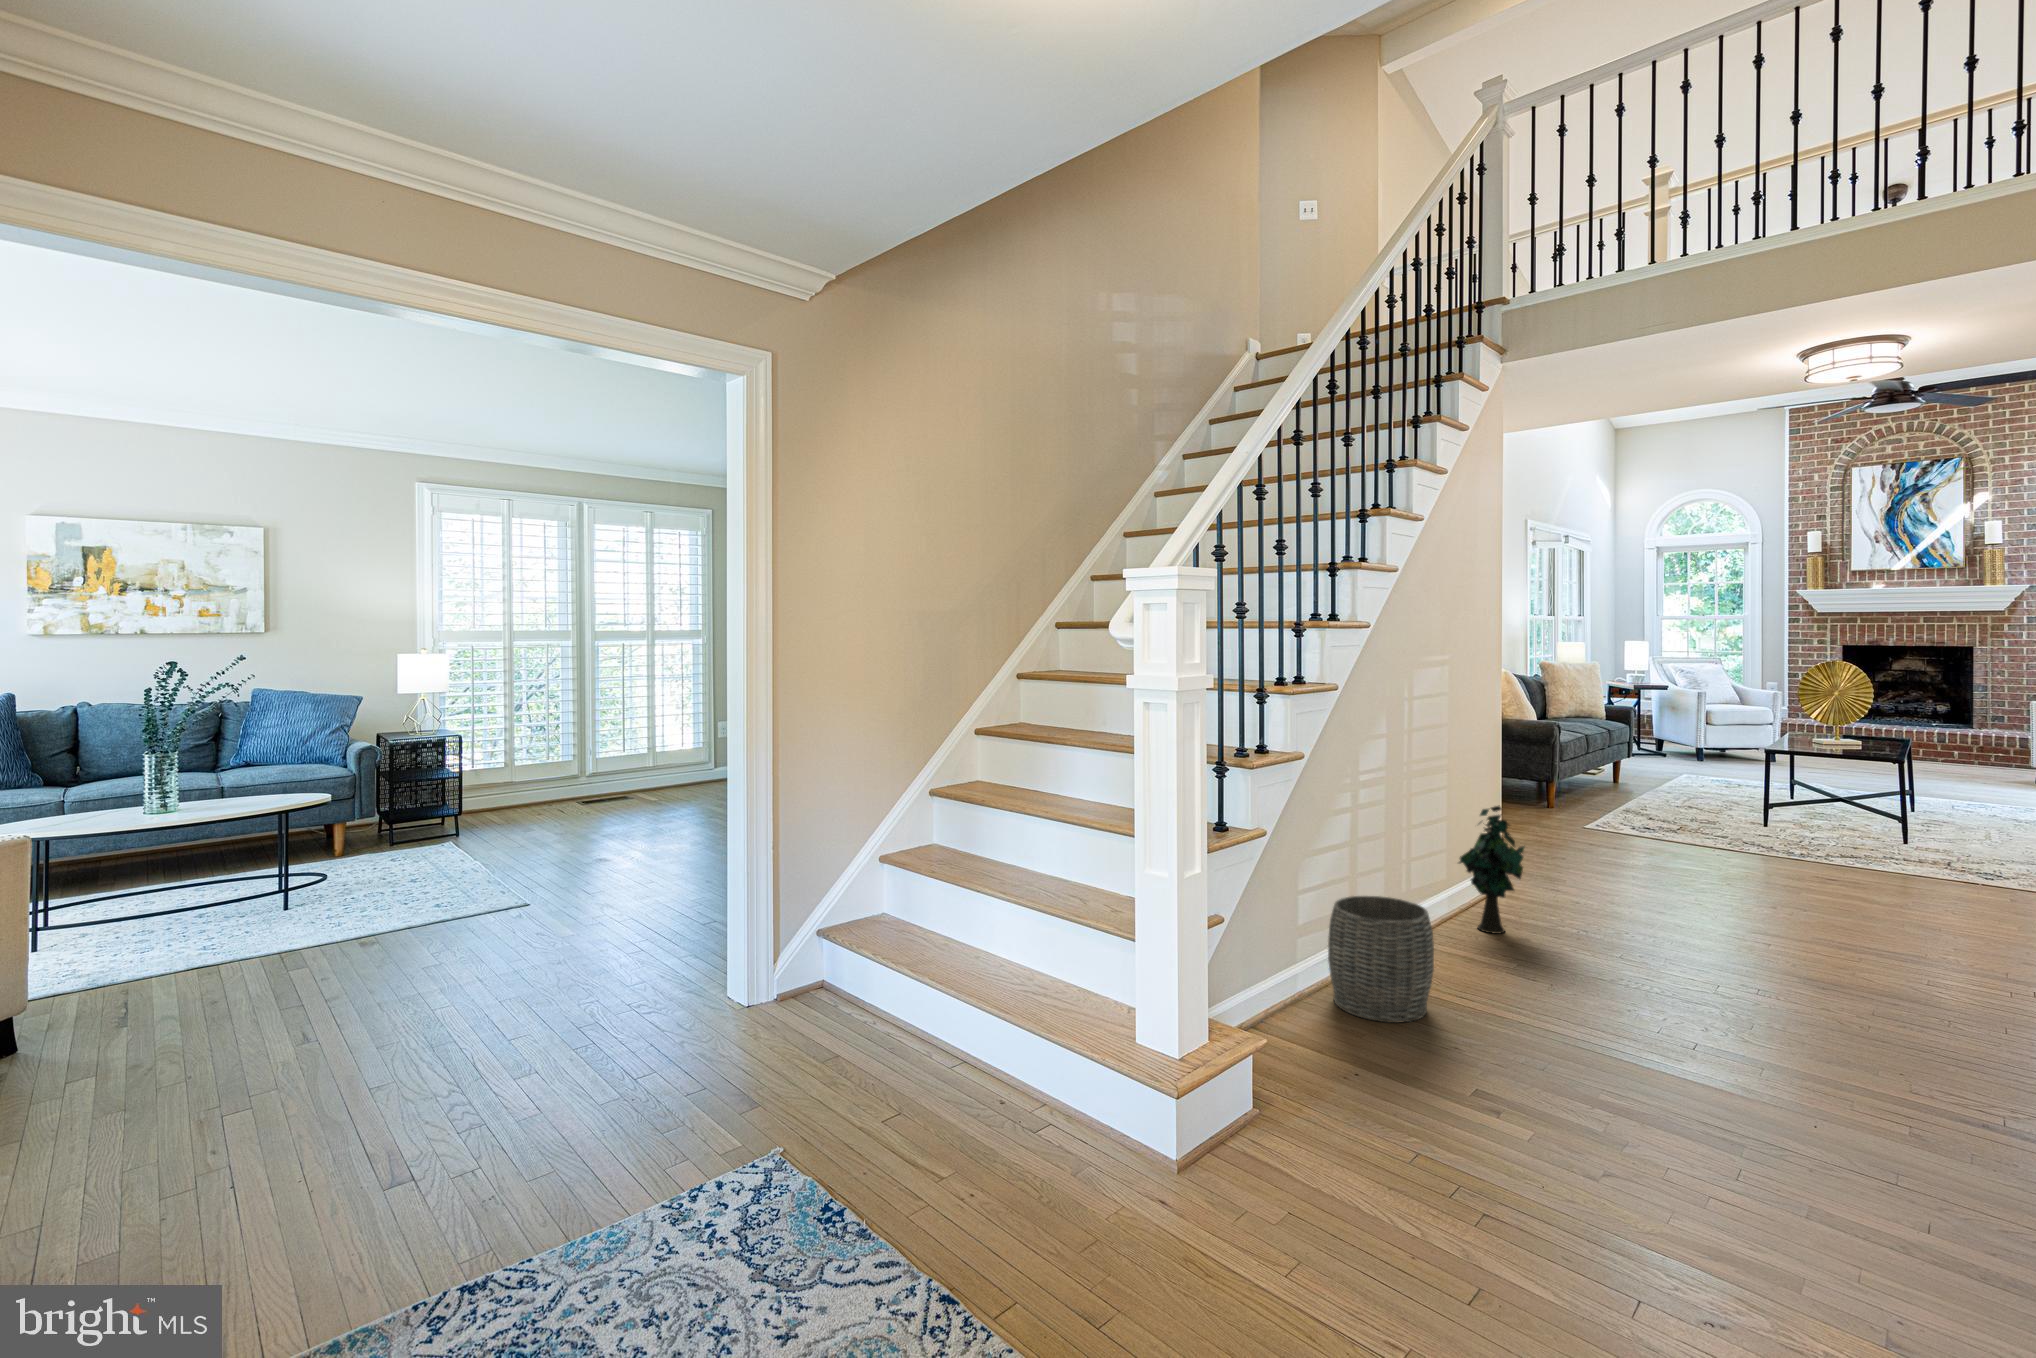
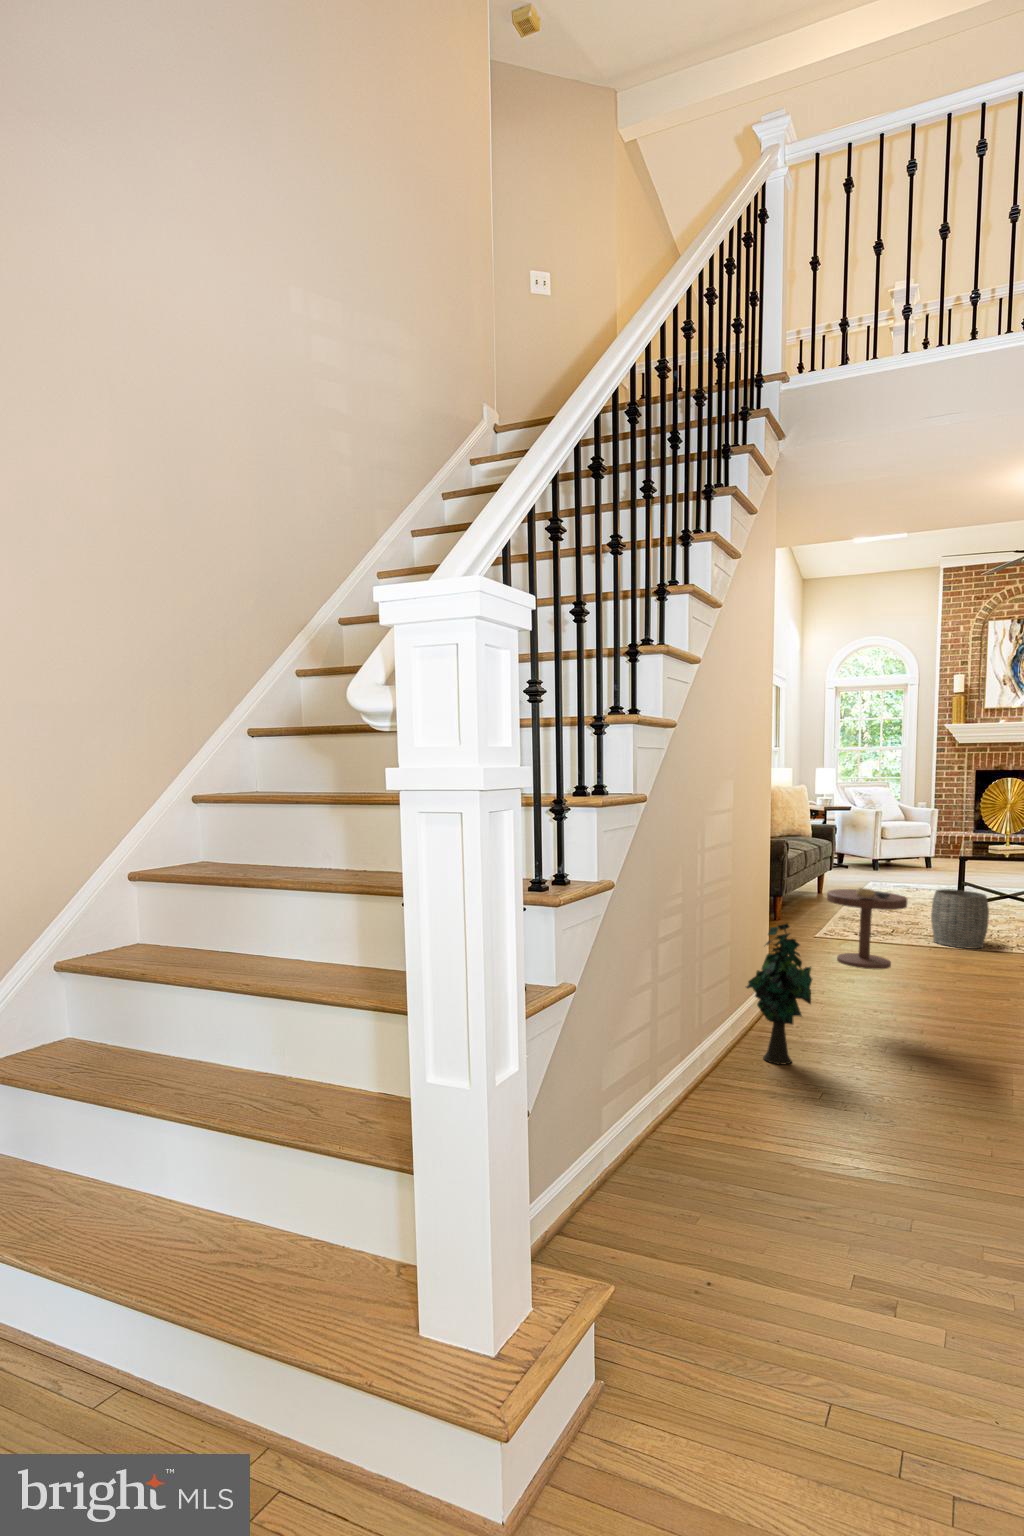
side table: none [1554,774,1640,910] -> present [827,888,908,969]
woven basket: present [1328,896,1434,1023] -> present [931,889,989,949]

